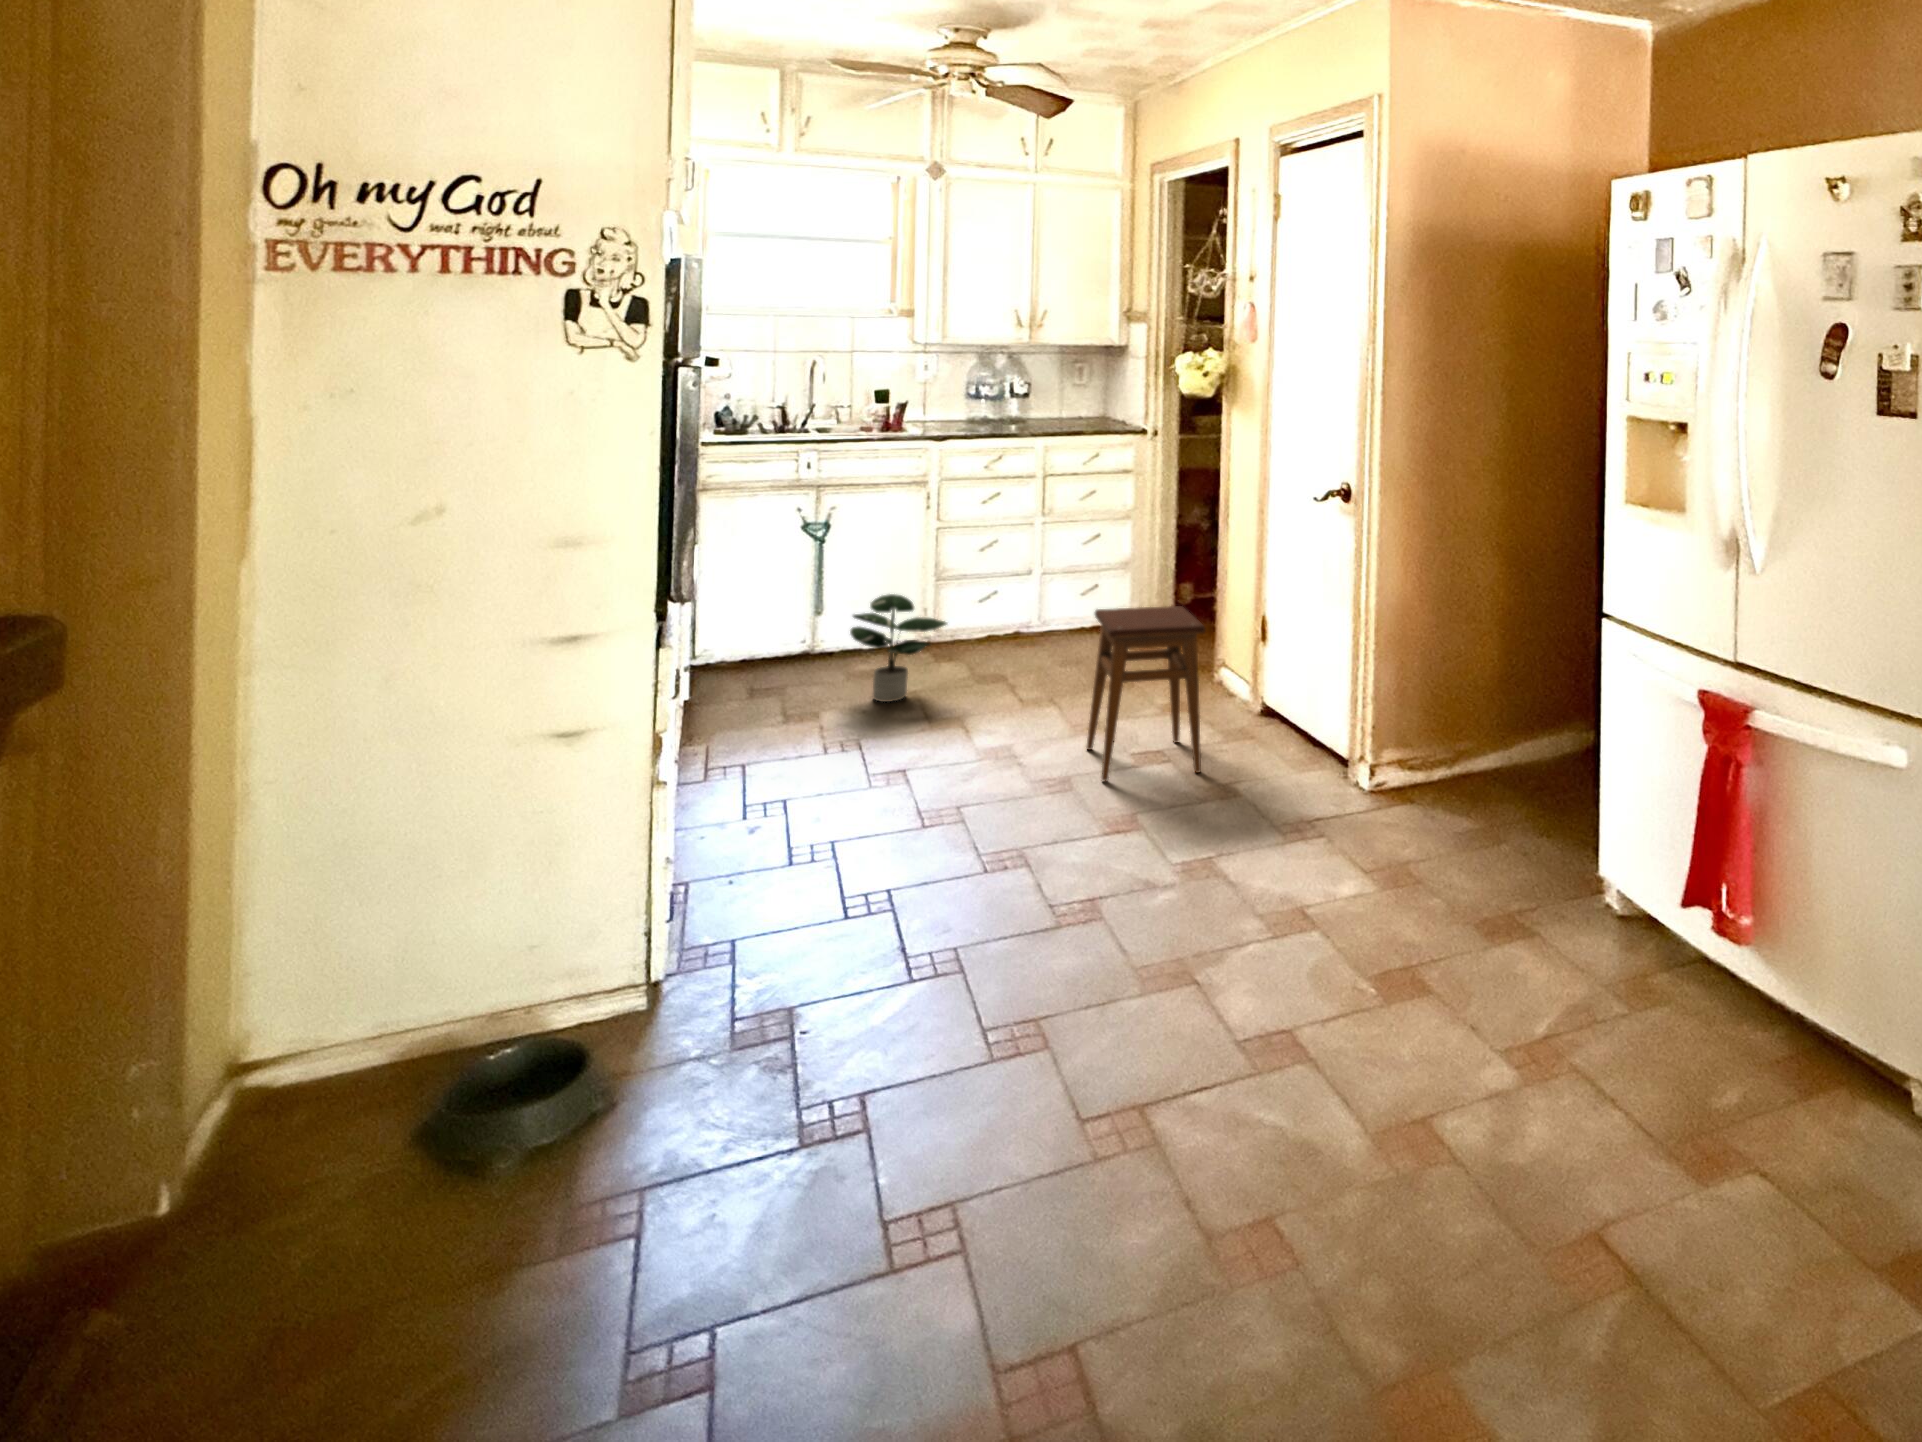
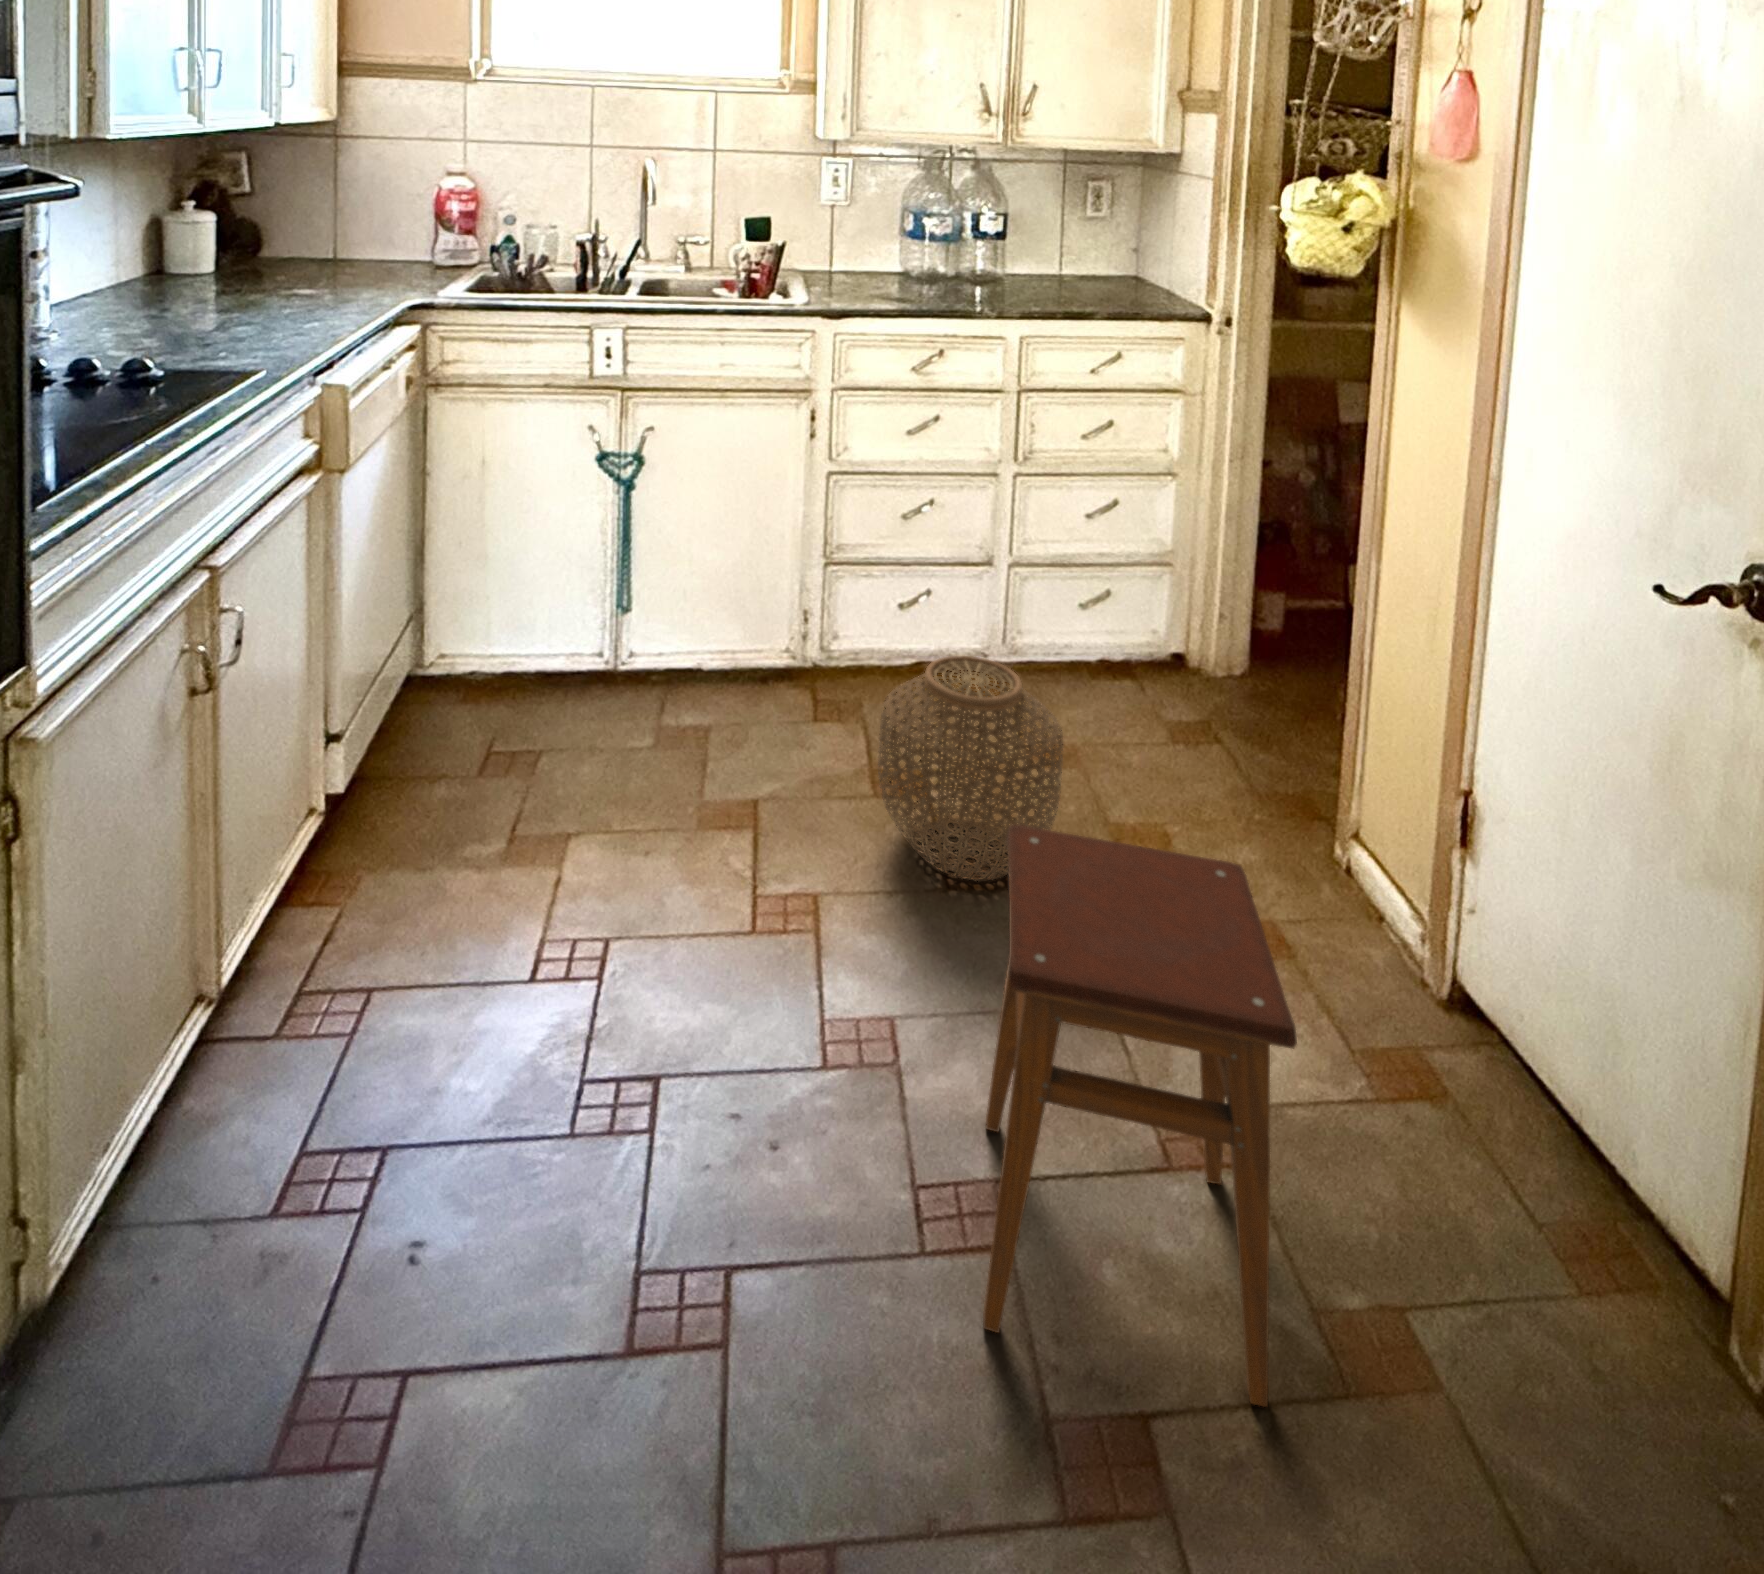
potted plant: present [850,594,947,702] -> none [627,591,789,792]
woven basket: none [1003,595,1096,701] -> present [878,656,1063,881]

